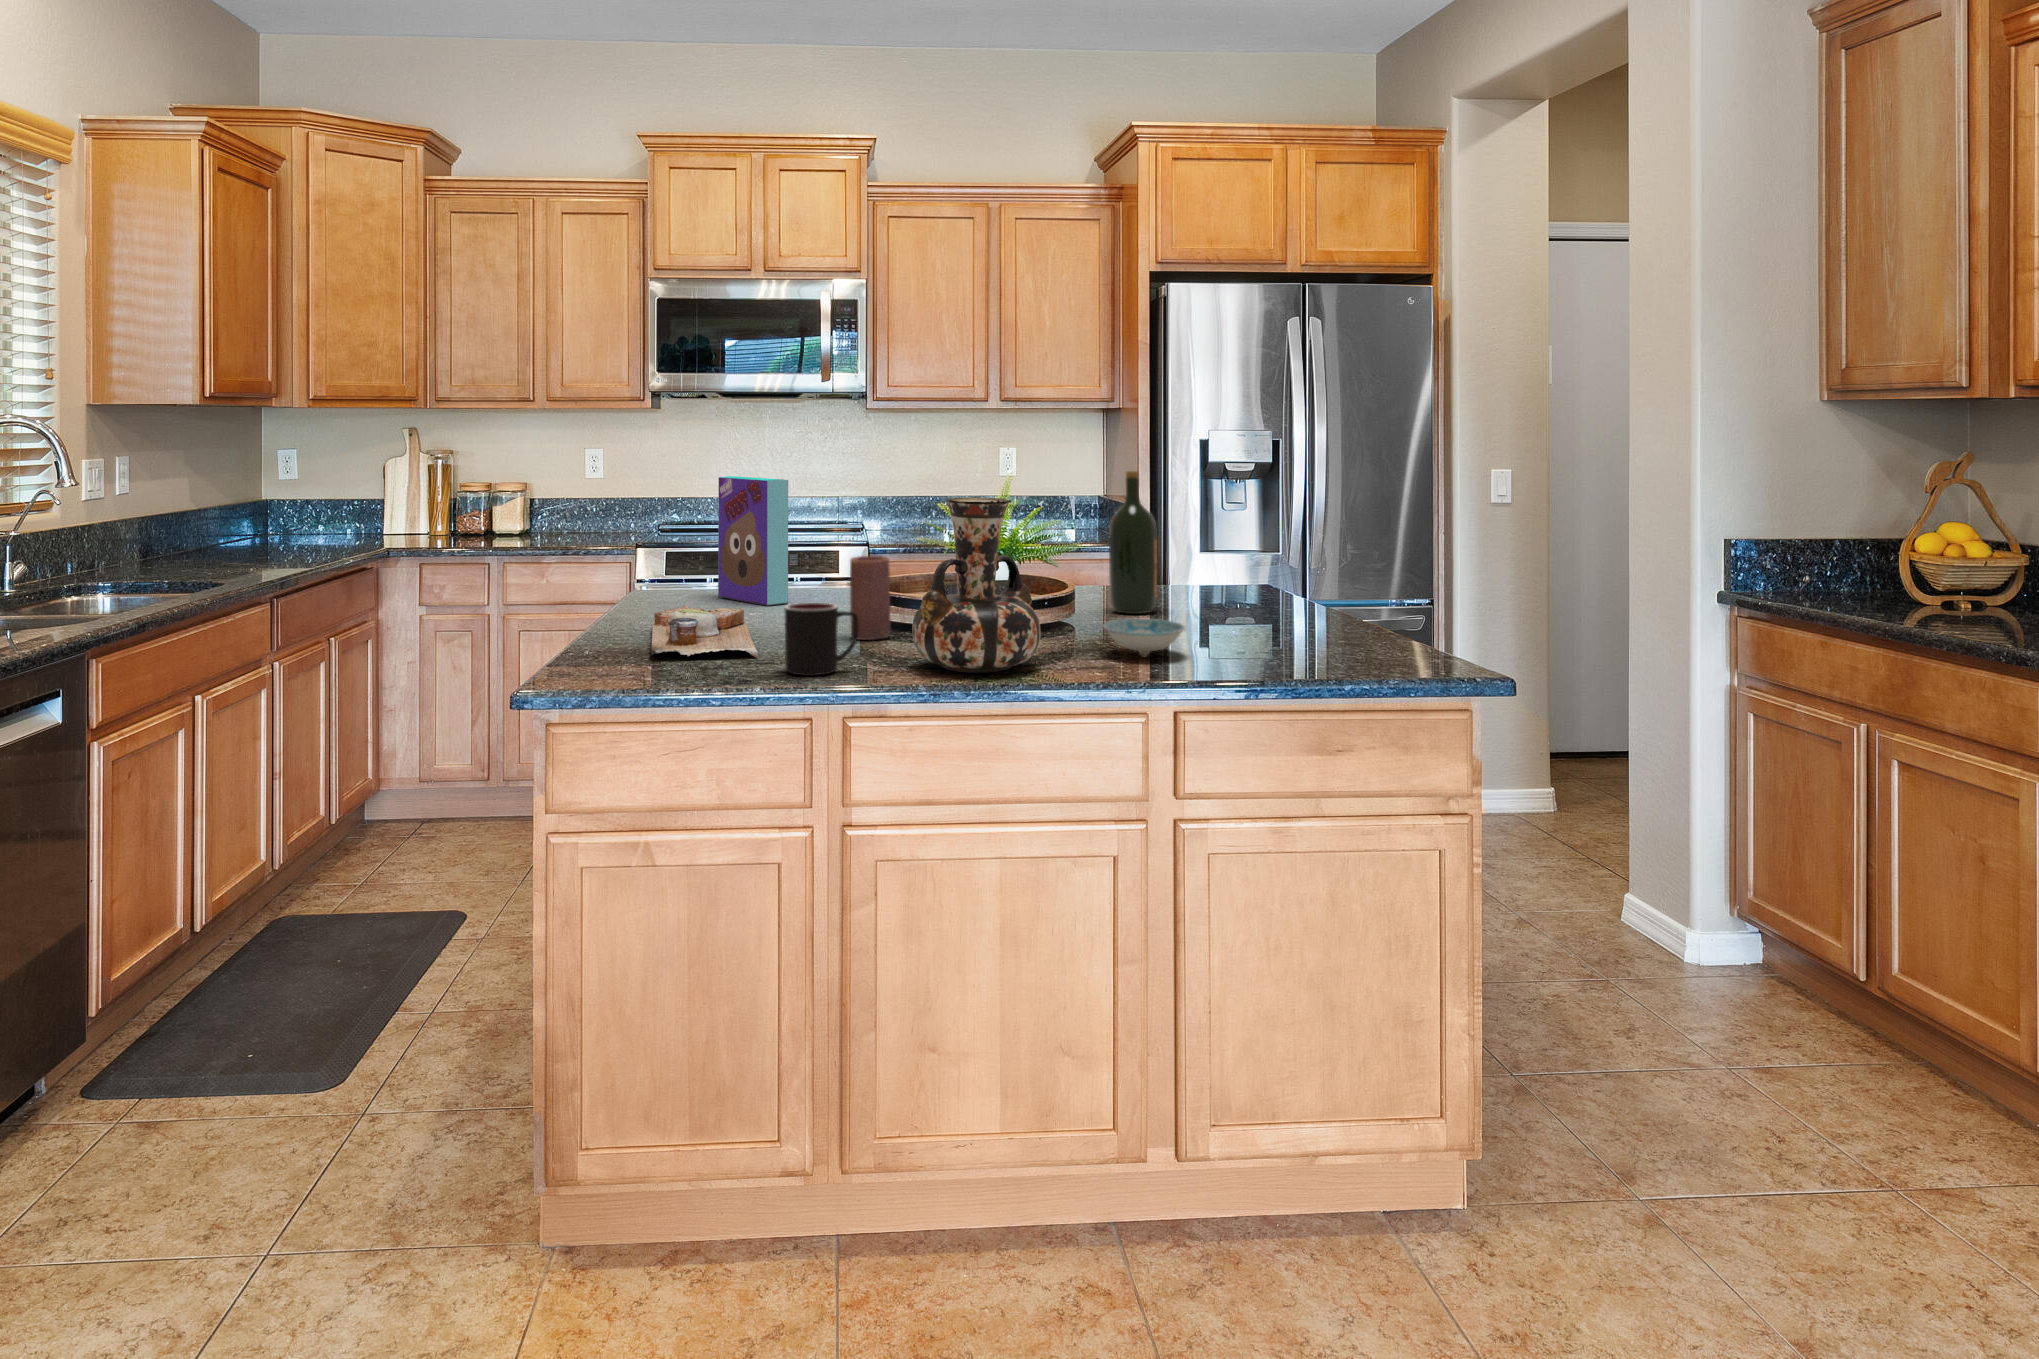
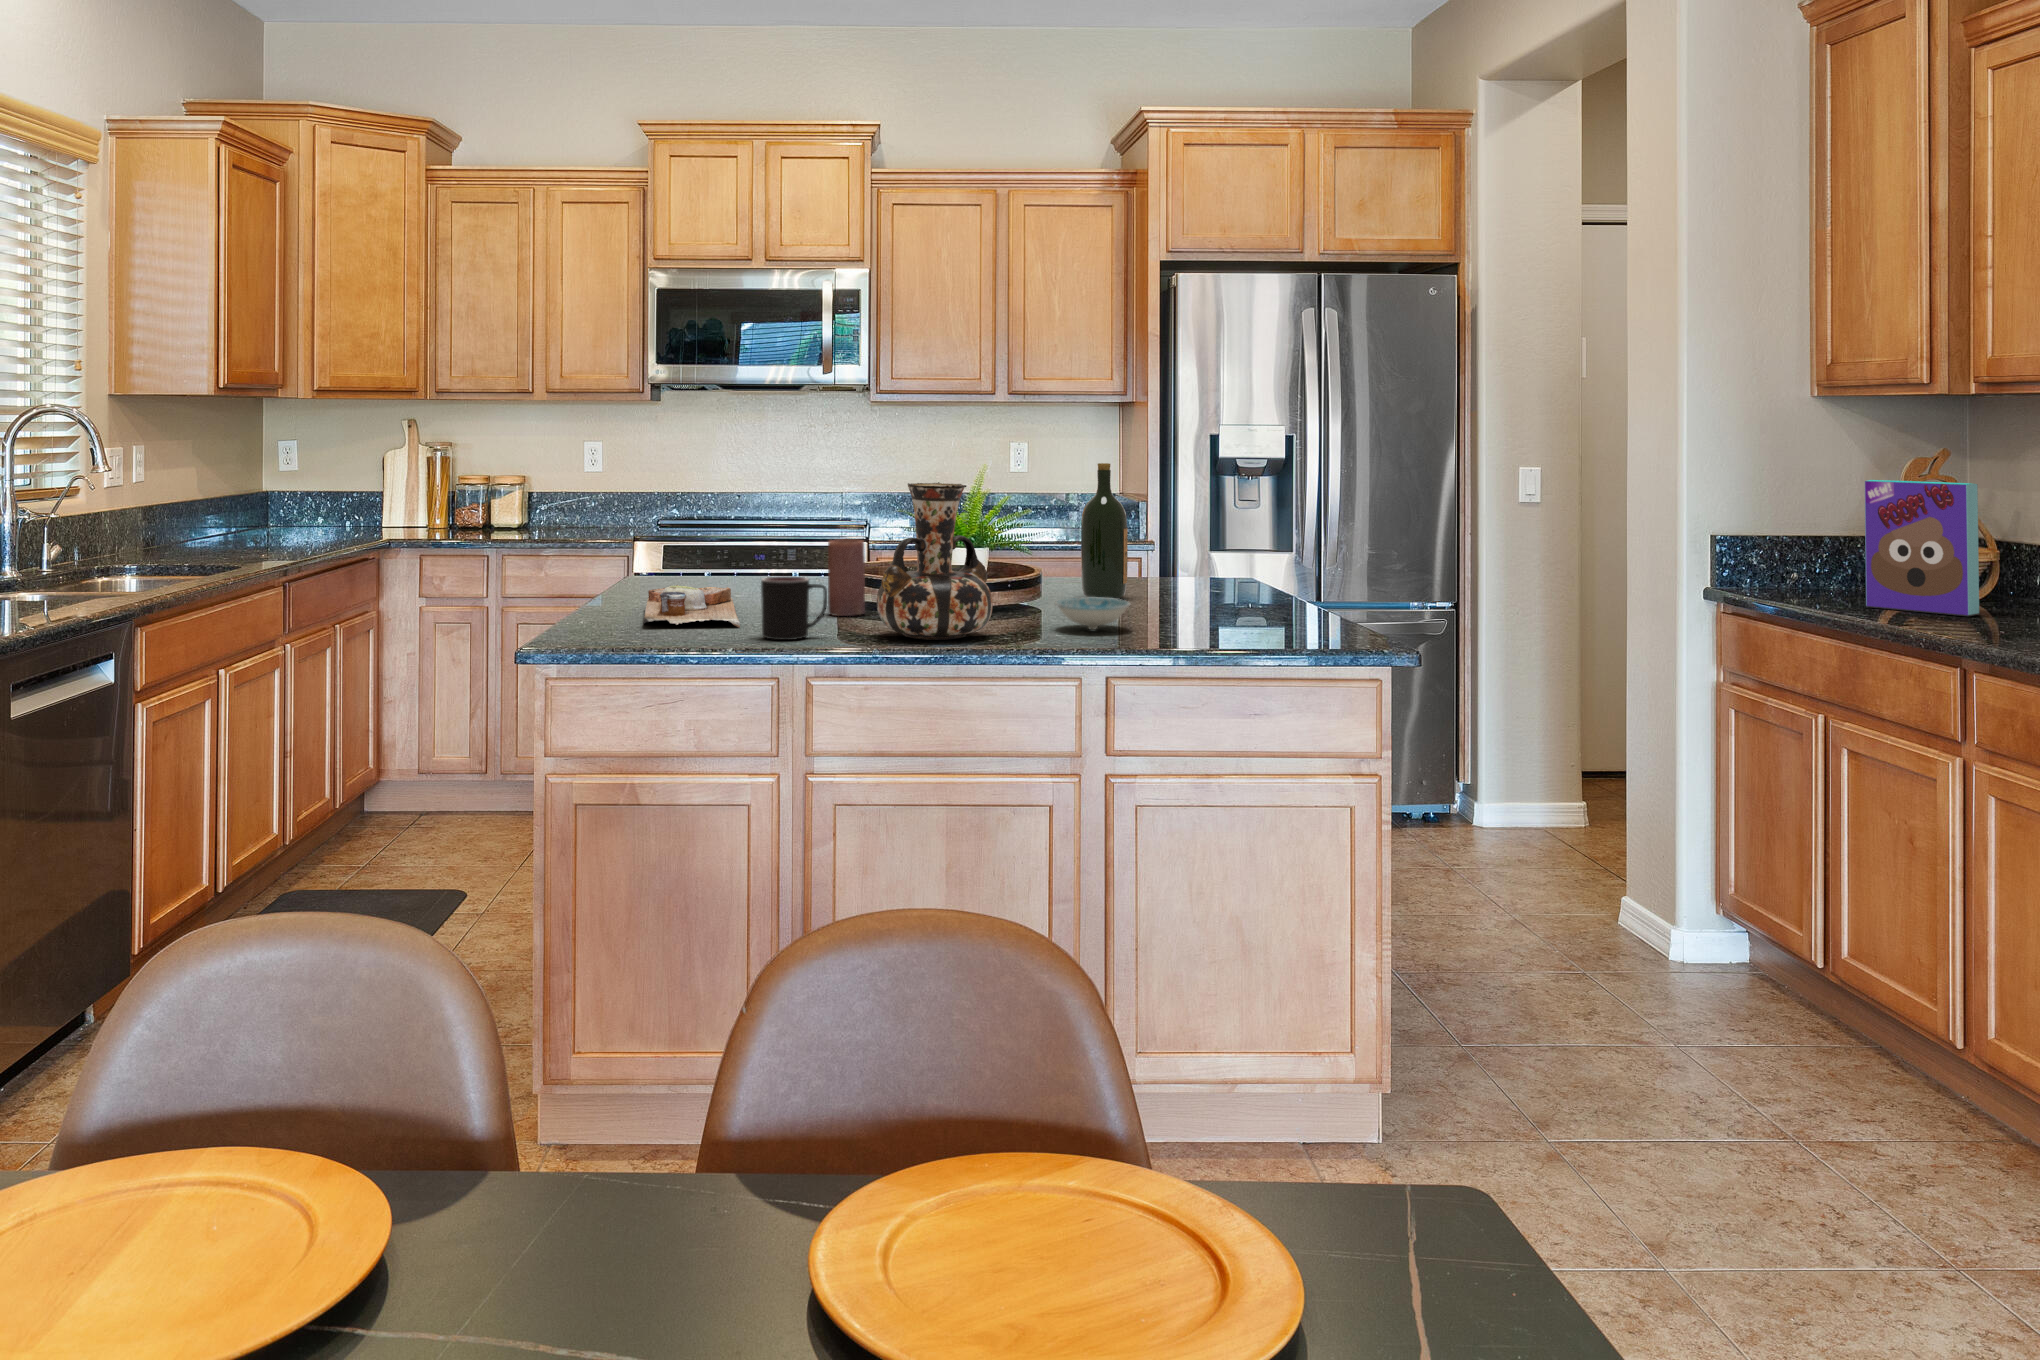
cereal box: present [718,476,788,606] -> present [1865,480,1979,616]

